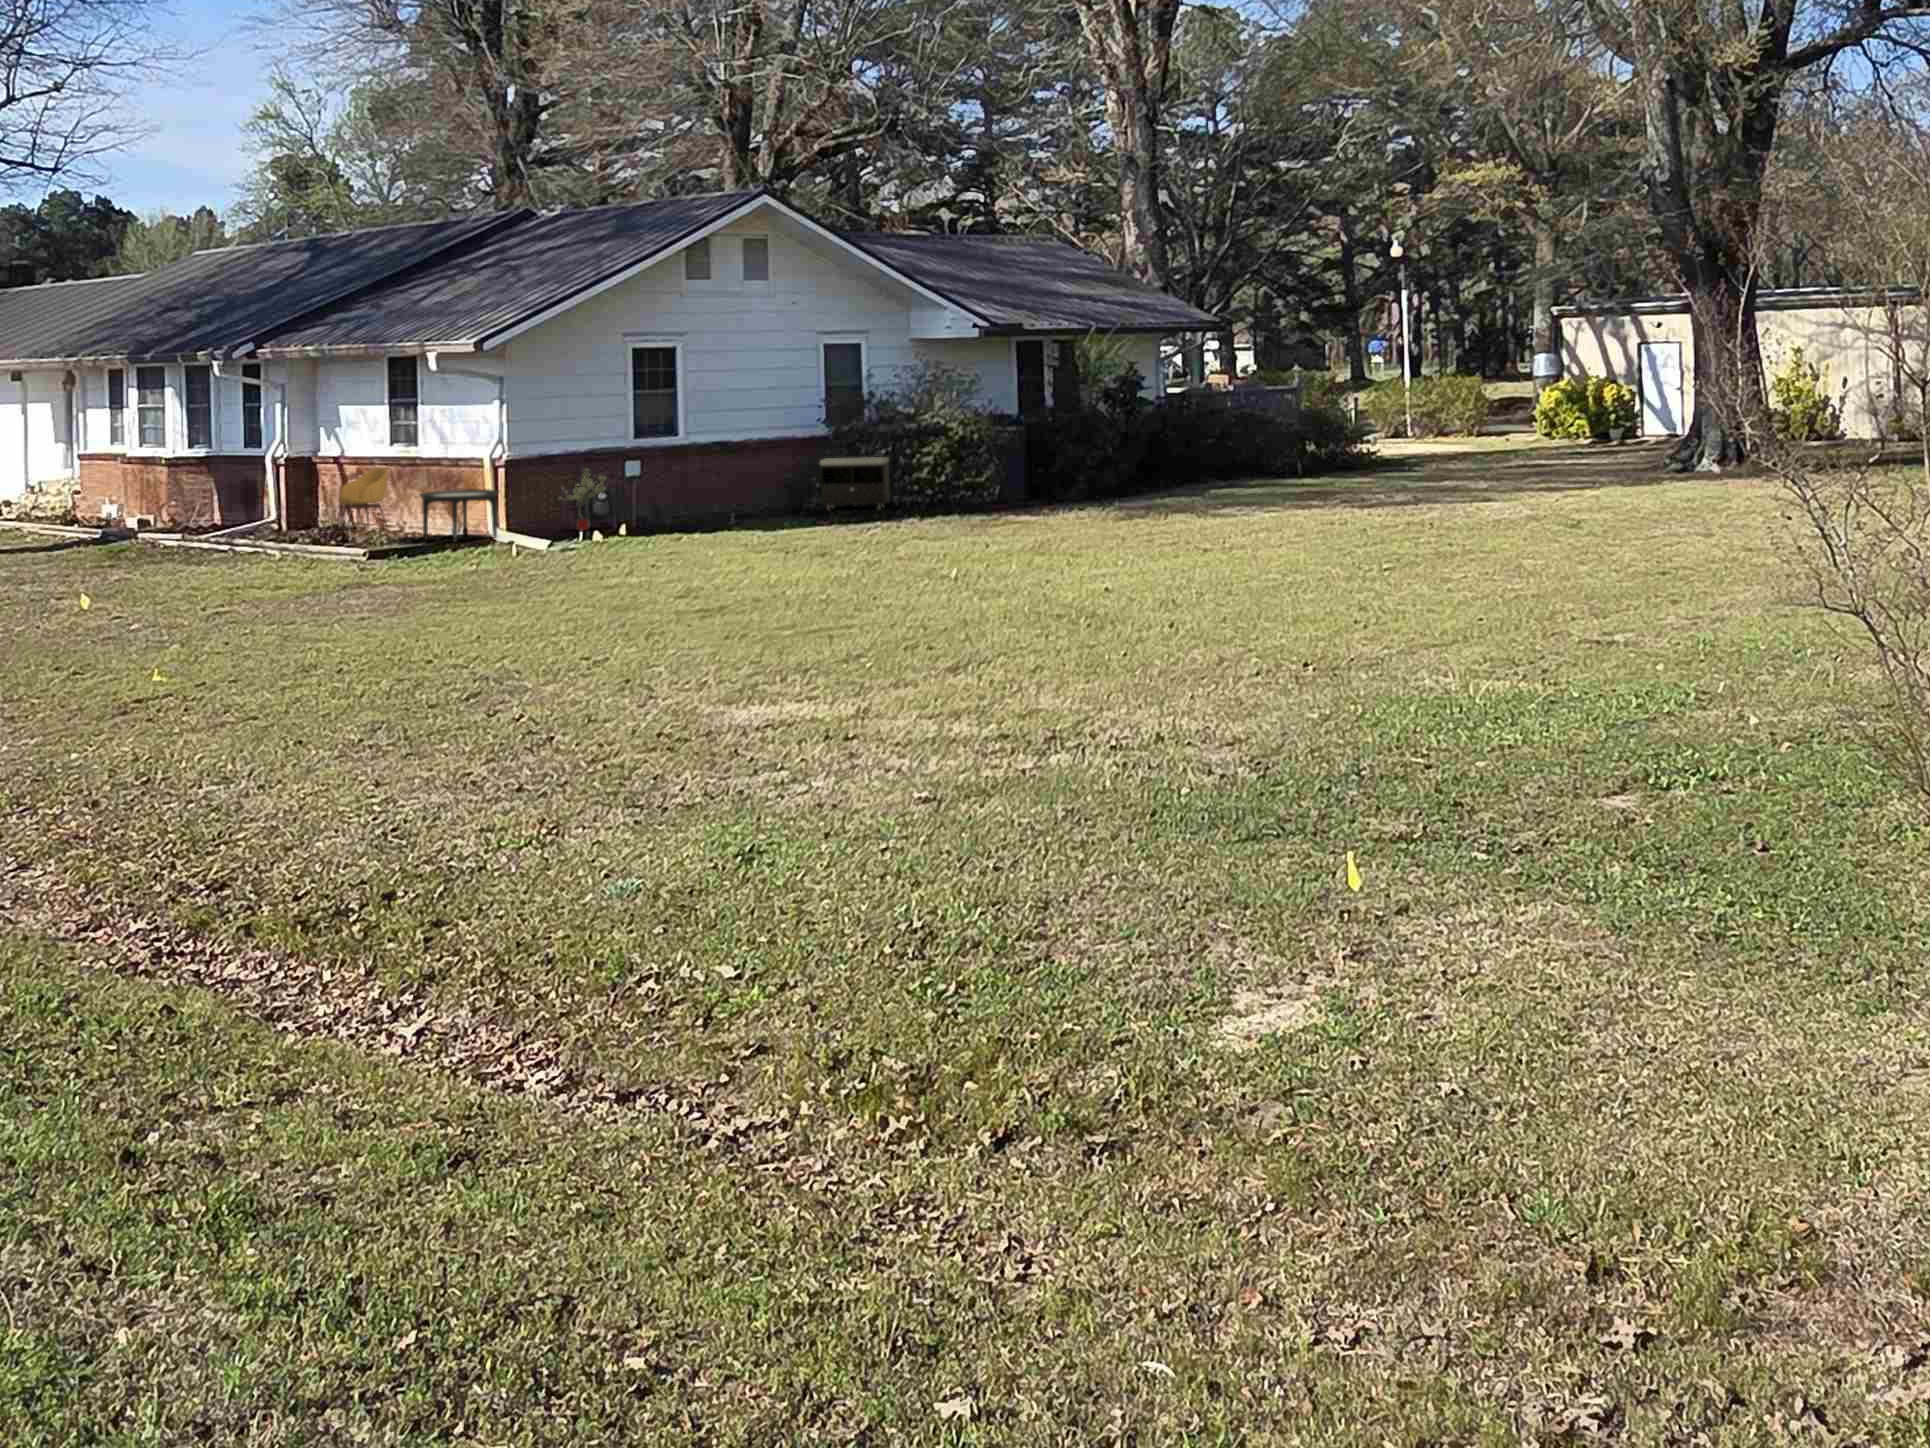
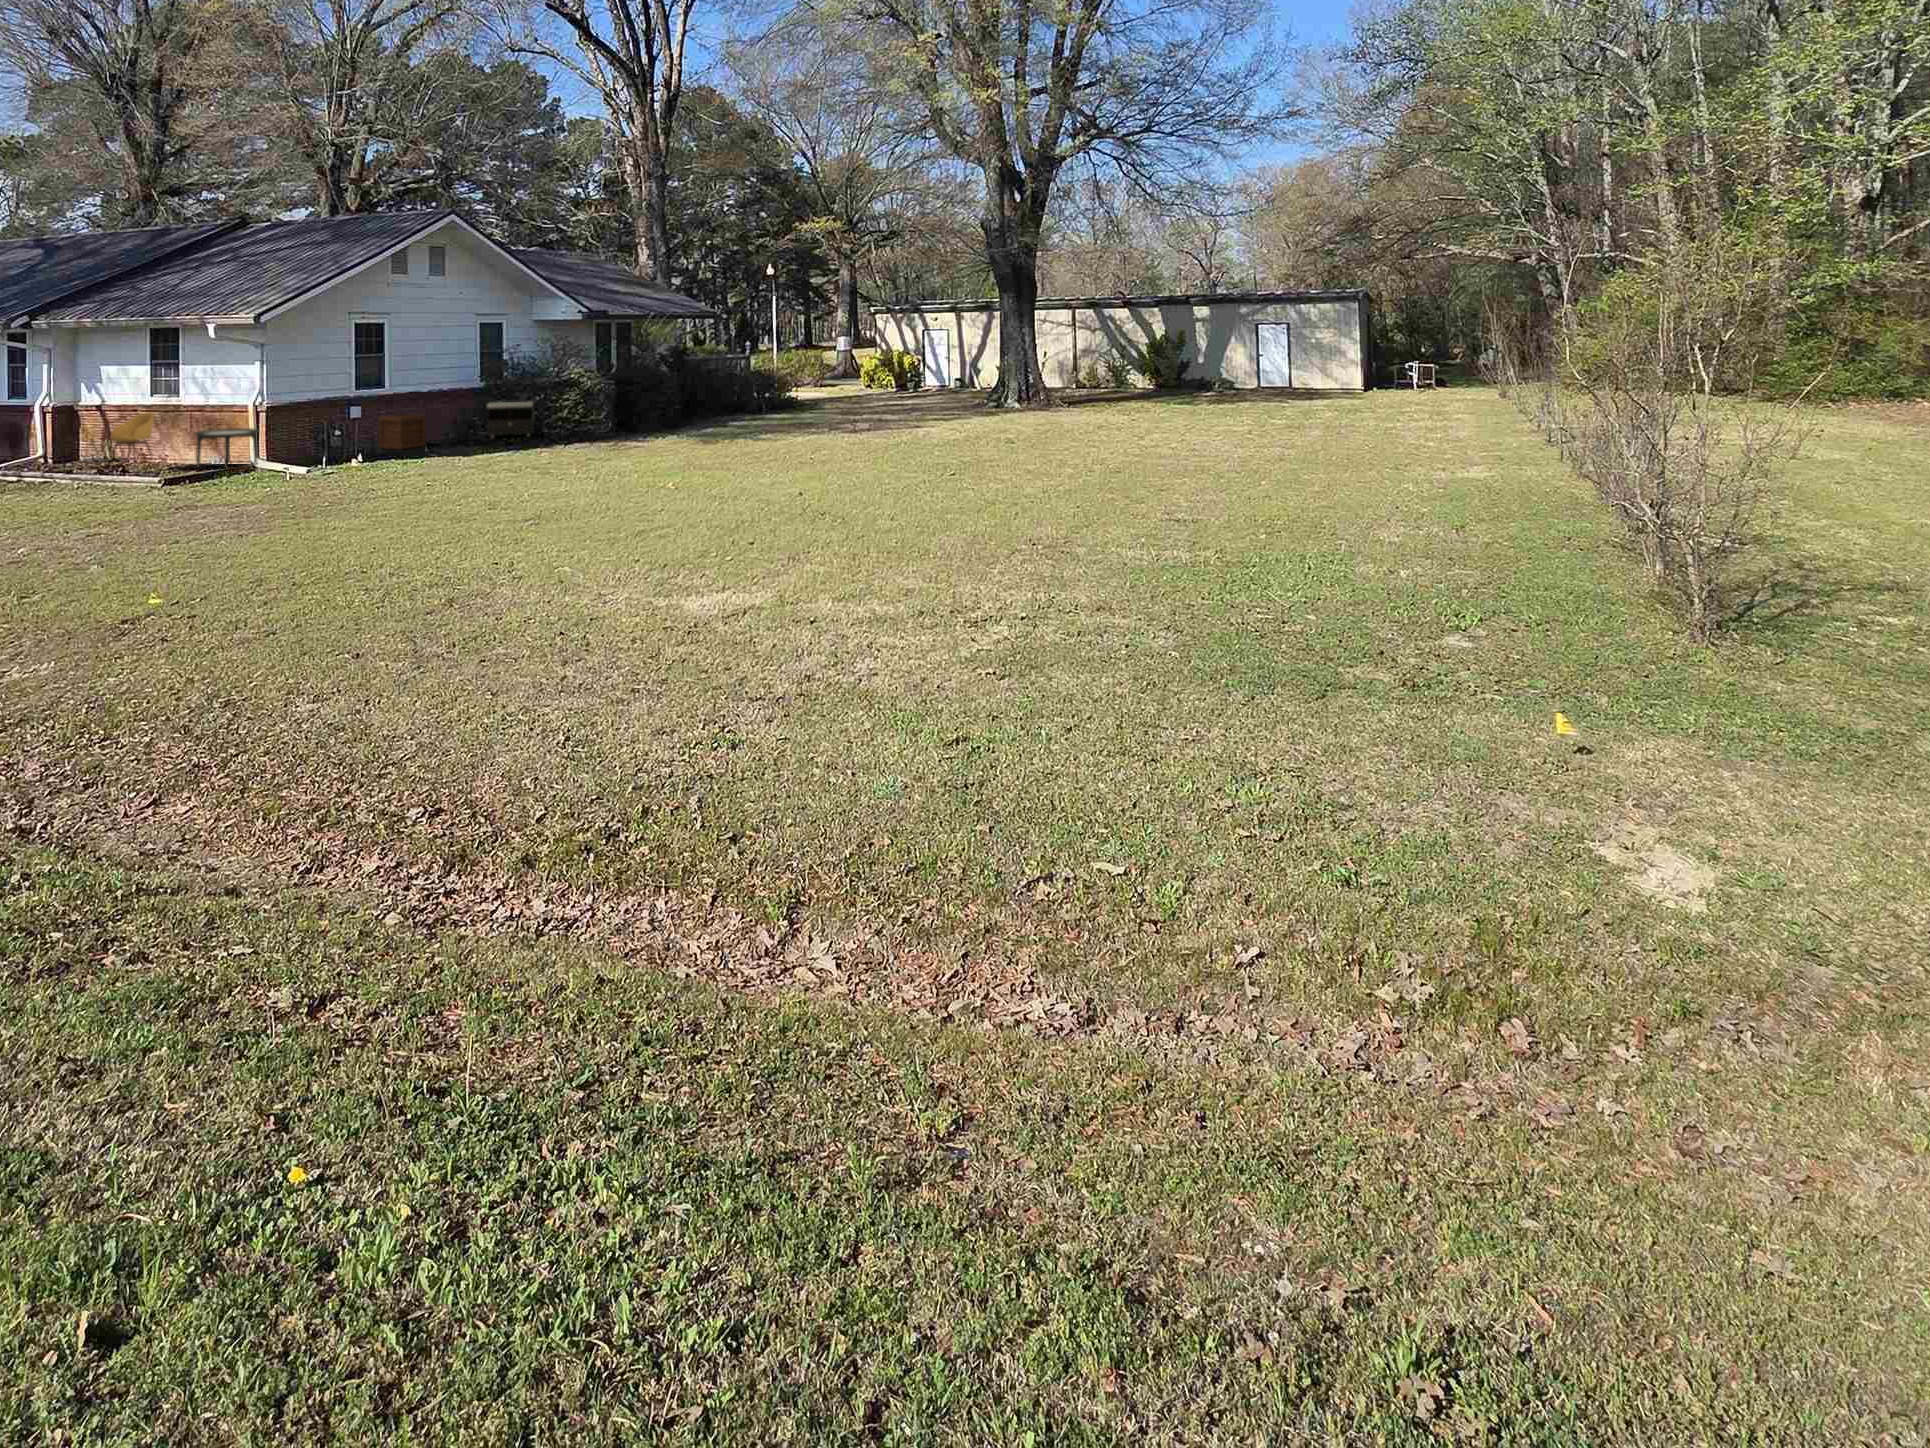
potted tree: present [559,469,605,531] -> none [304,412,341,458]
wooden crate: none [664,473,727,523] -> present [378,414,426,449]

